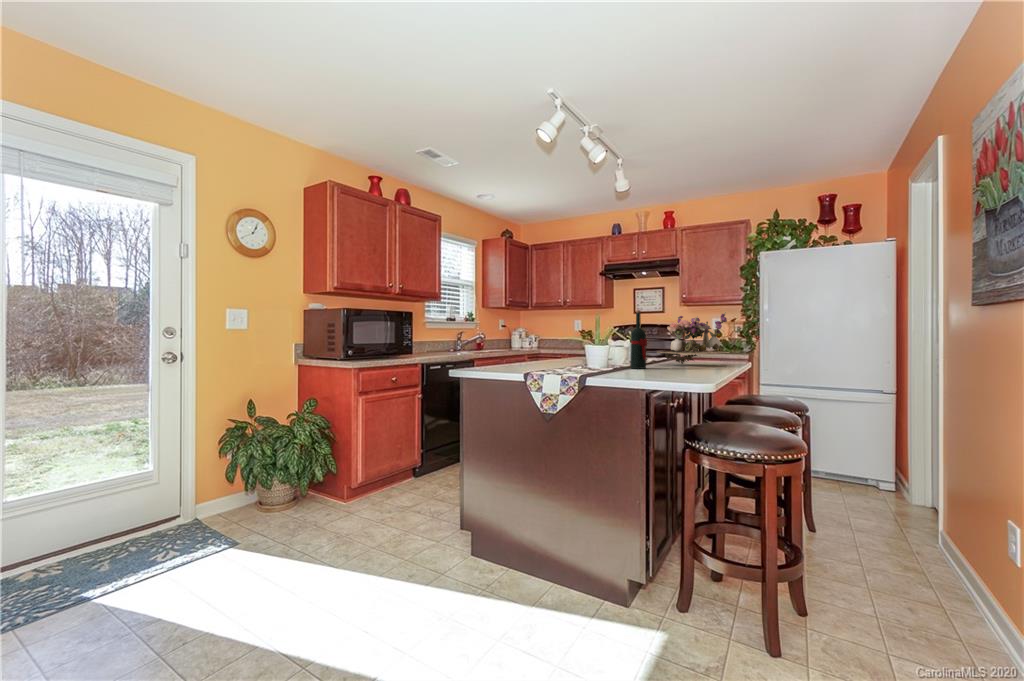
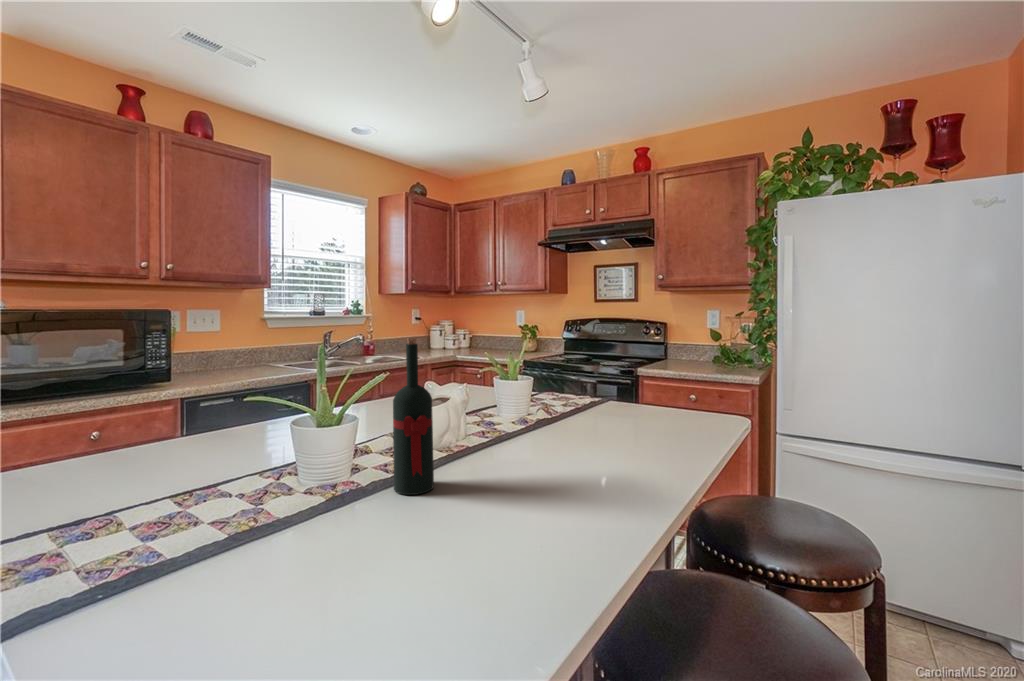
flower arrangement: present [658,312,729,364] -> none [517,329,674,448]

